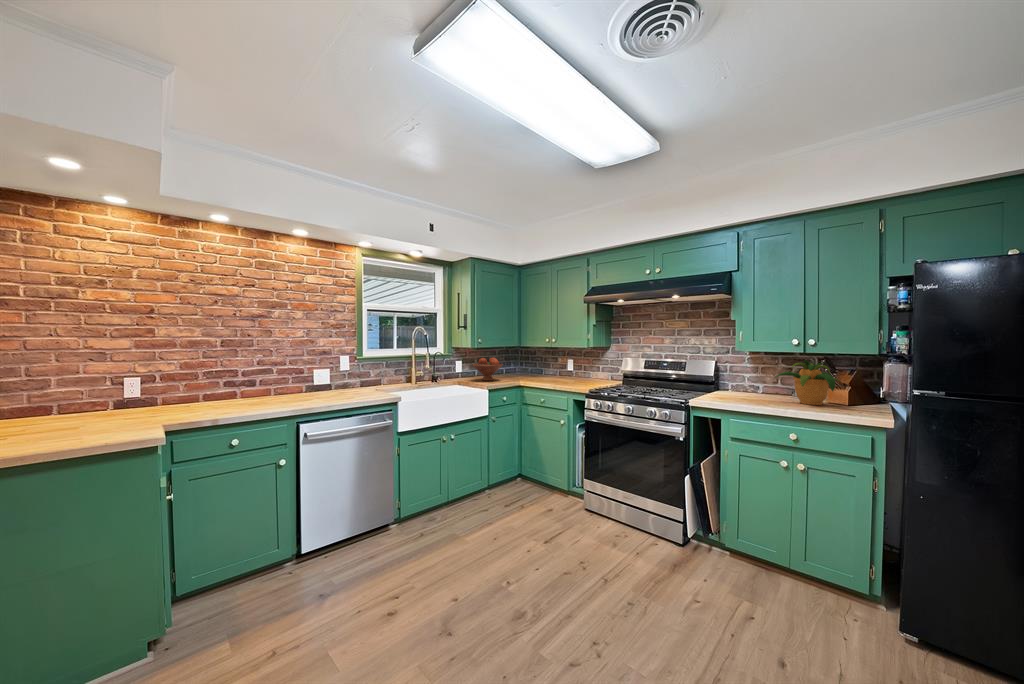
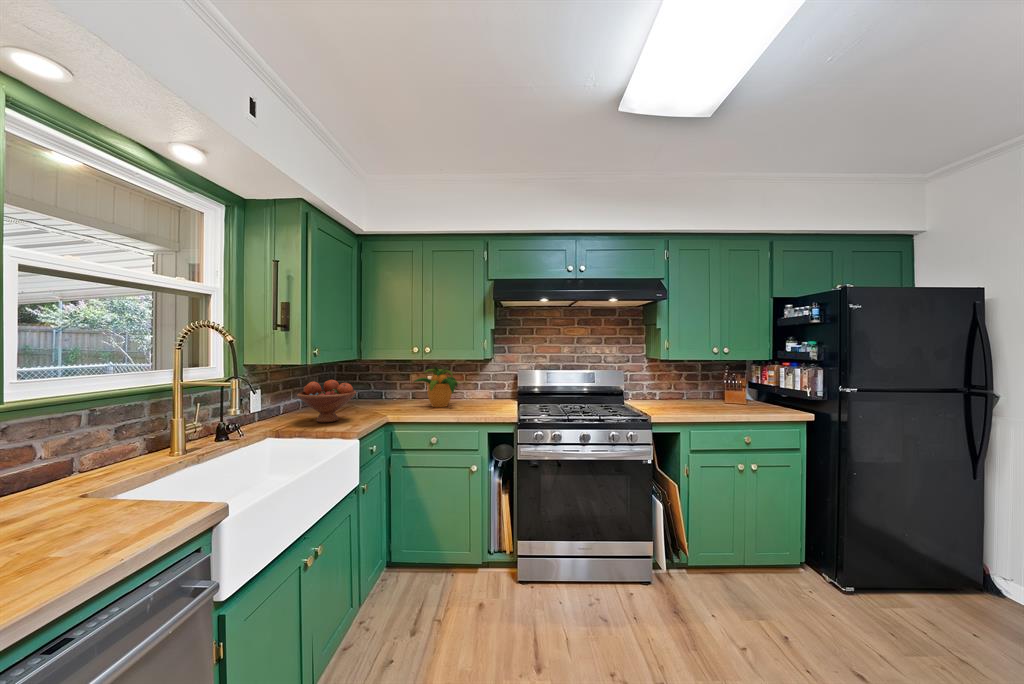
potted plant: present [776,360,839,405] -> present [413,367,459,407]

